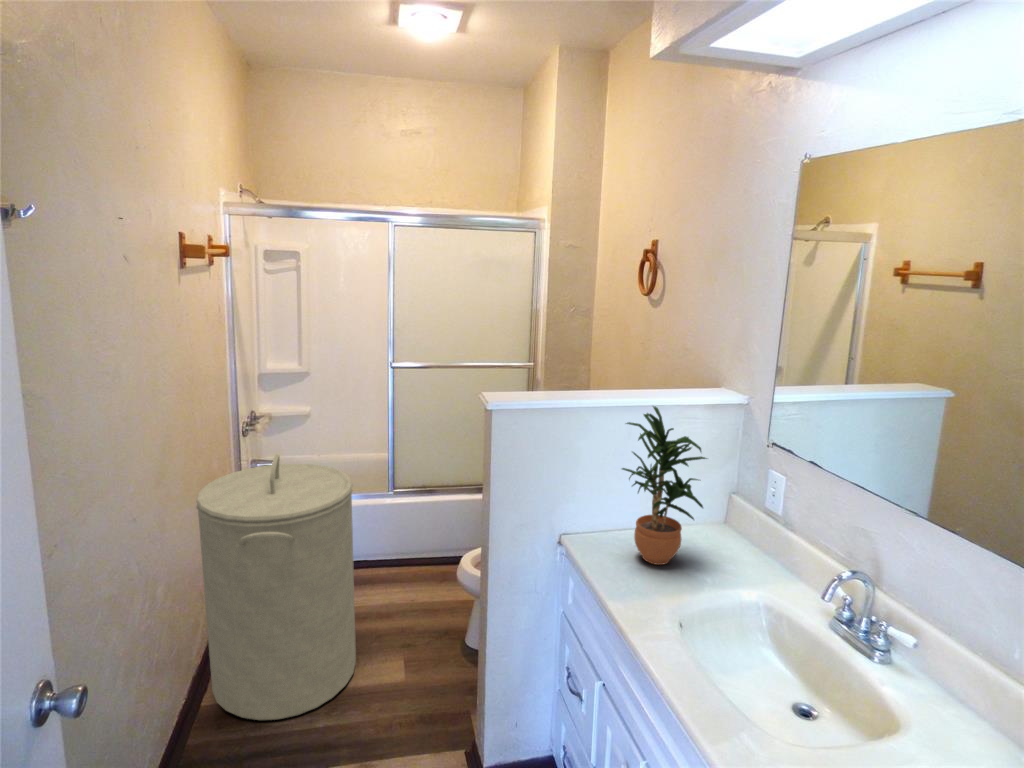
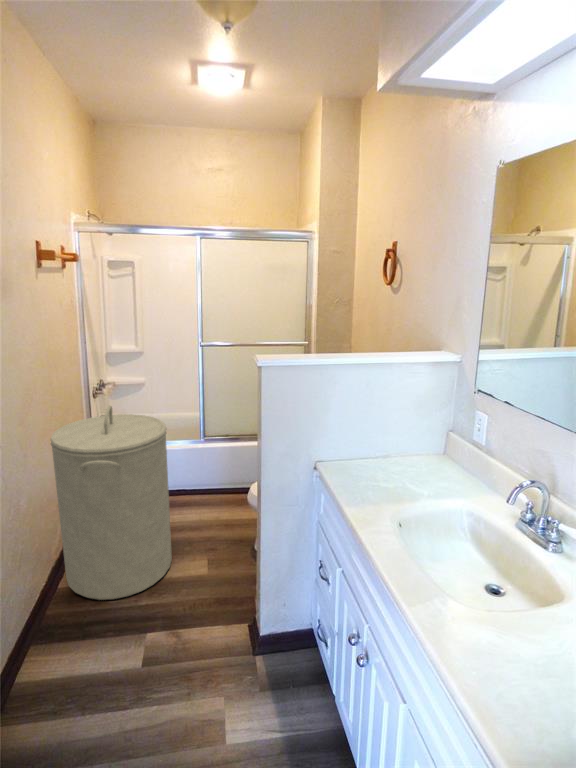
potted plant: present [622,406,707,565] -> none [358,359,427,482]

